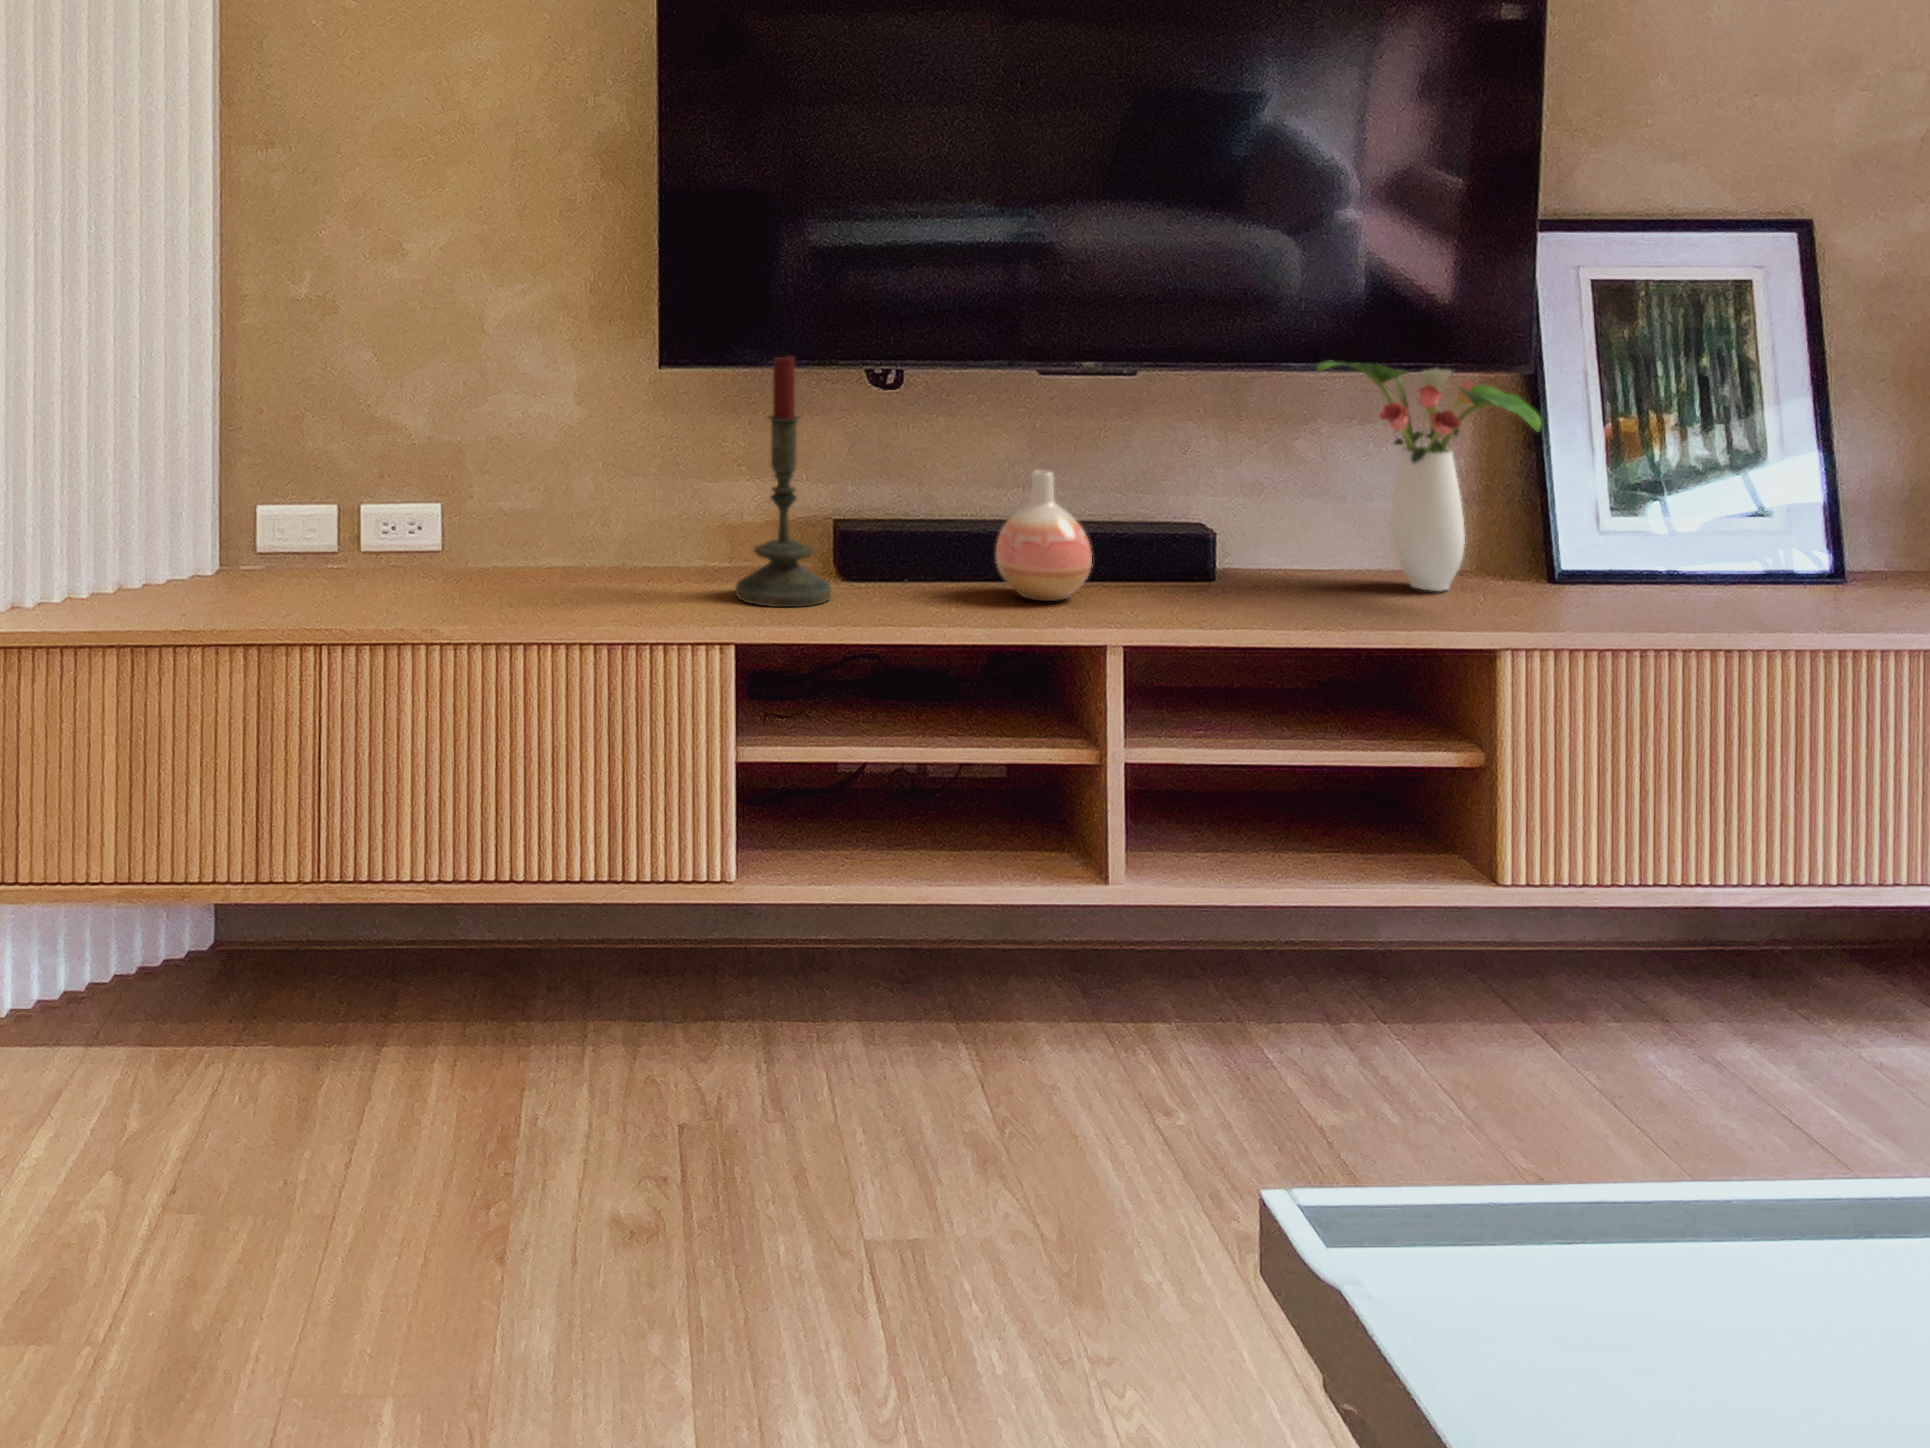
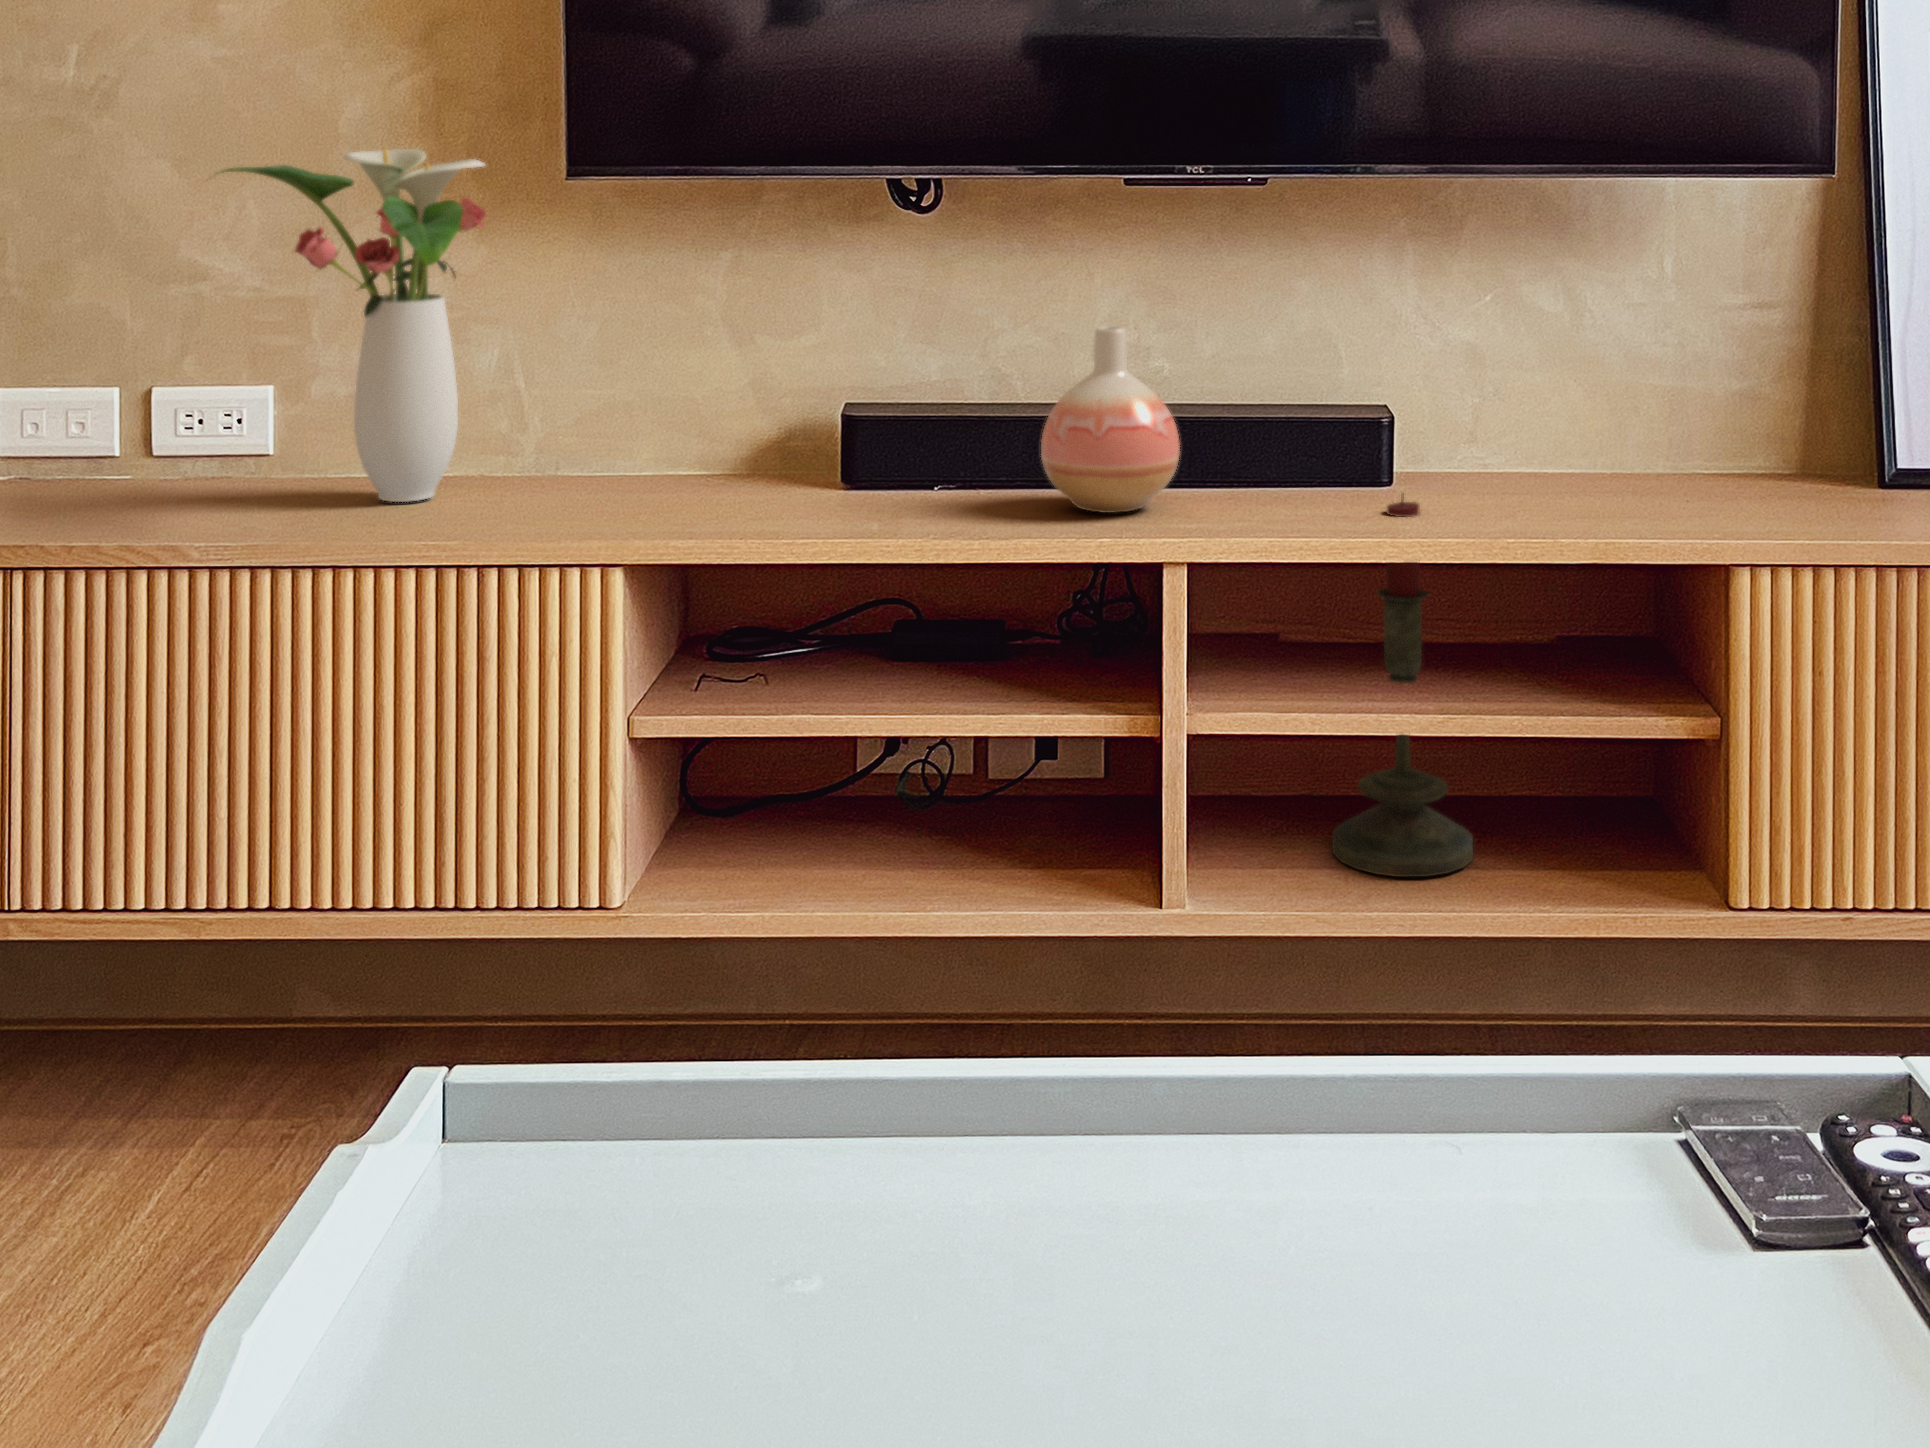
candle: present [736,356,831,607] -> present [1333,497,1473,877]
flower arrangement: present [1317,362,1541,591] -> present [222,147,487,502]

